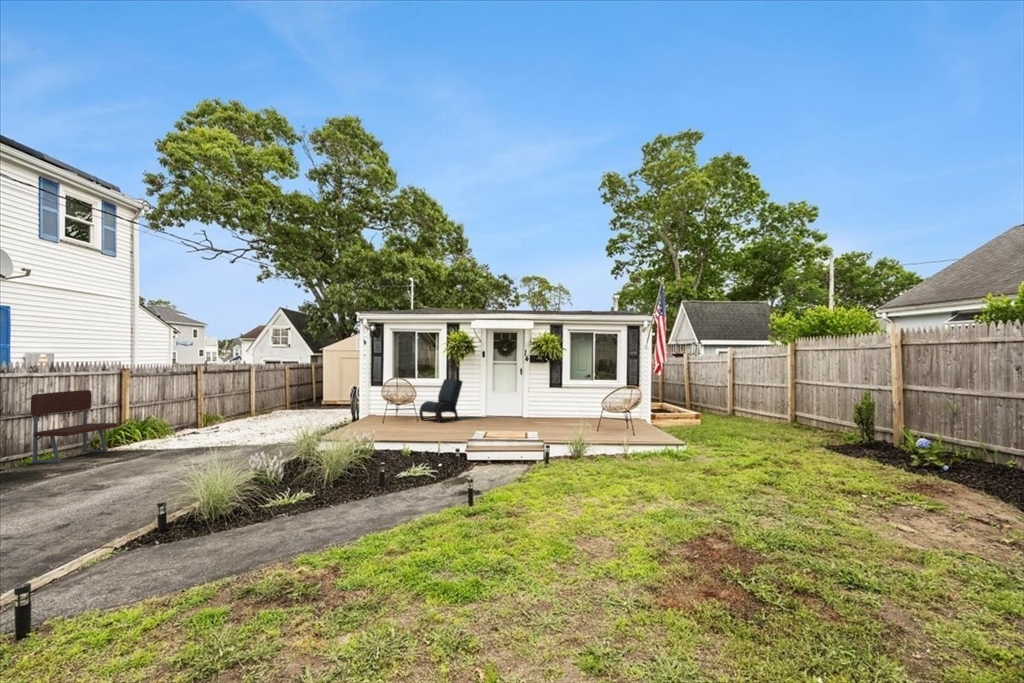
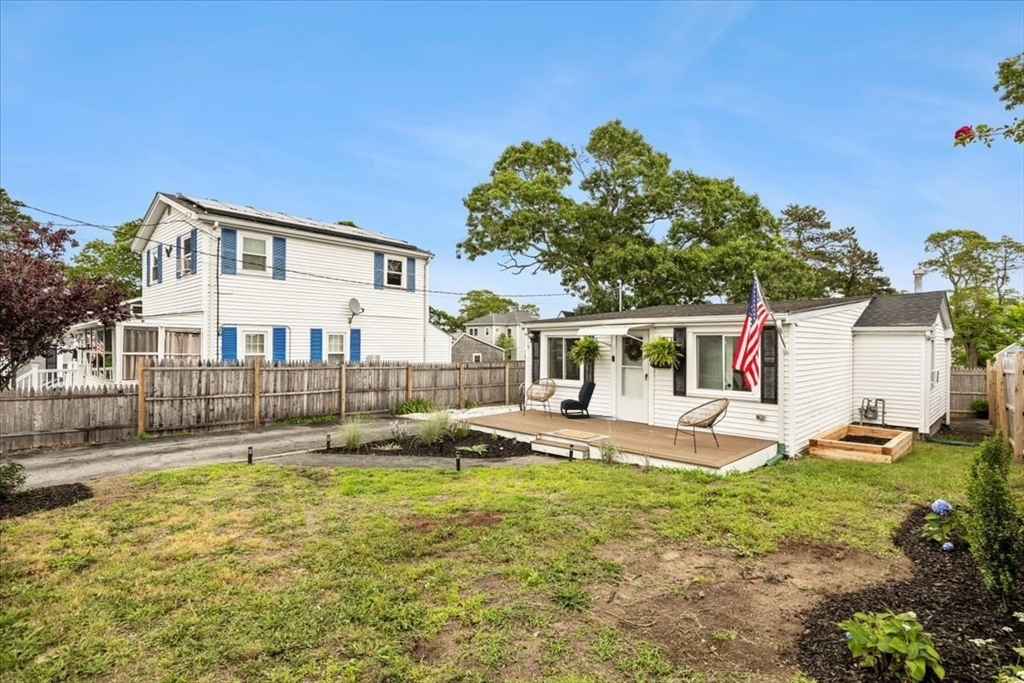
bench: present [31,390,118,464] -> none [356,380,396,421]

